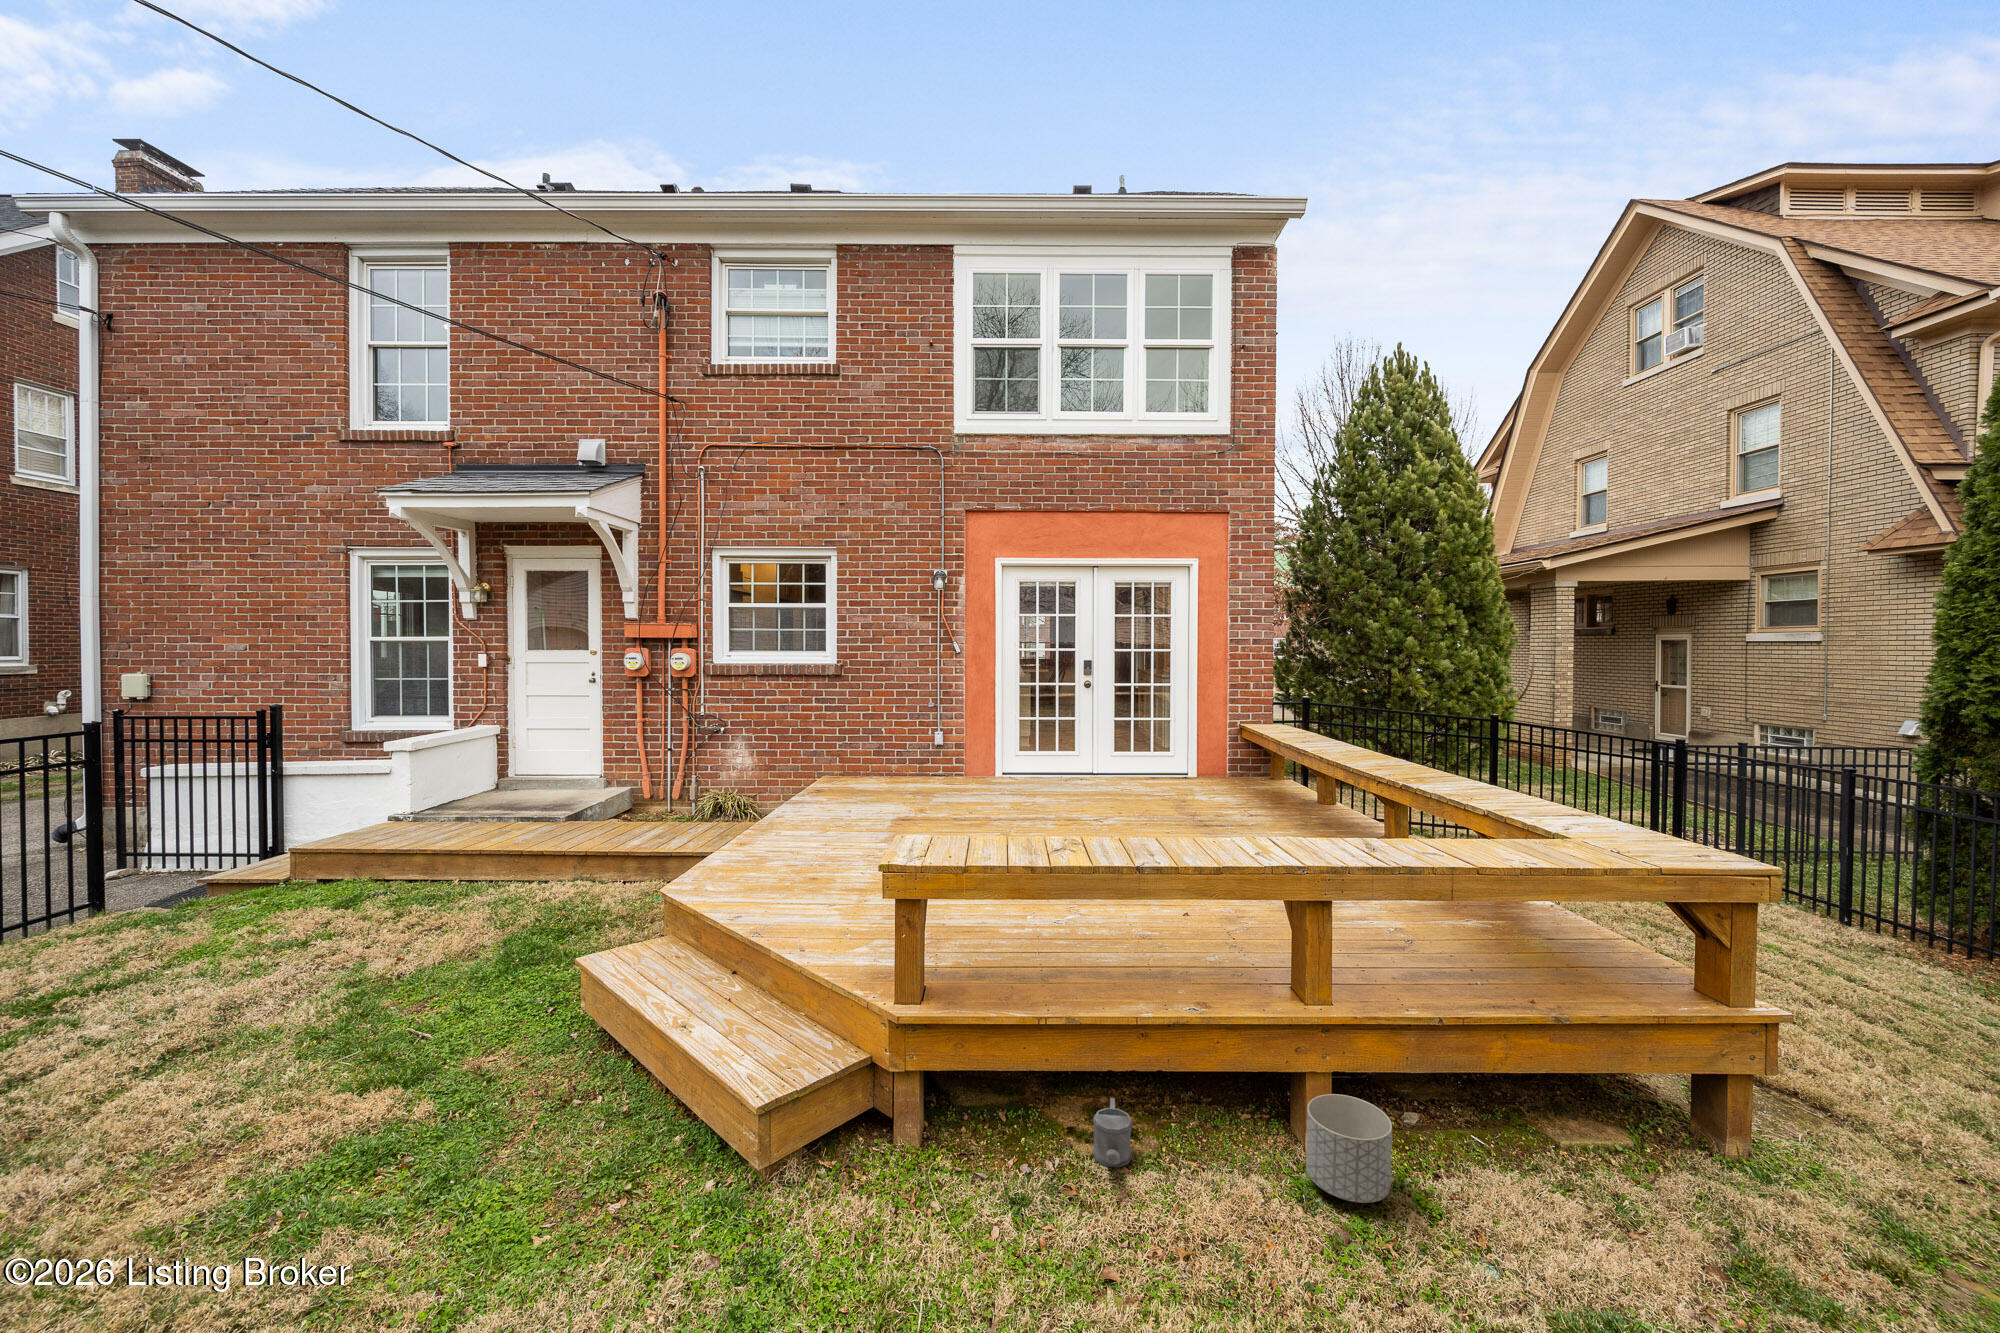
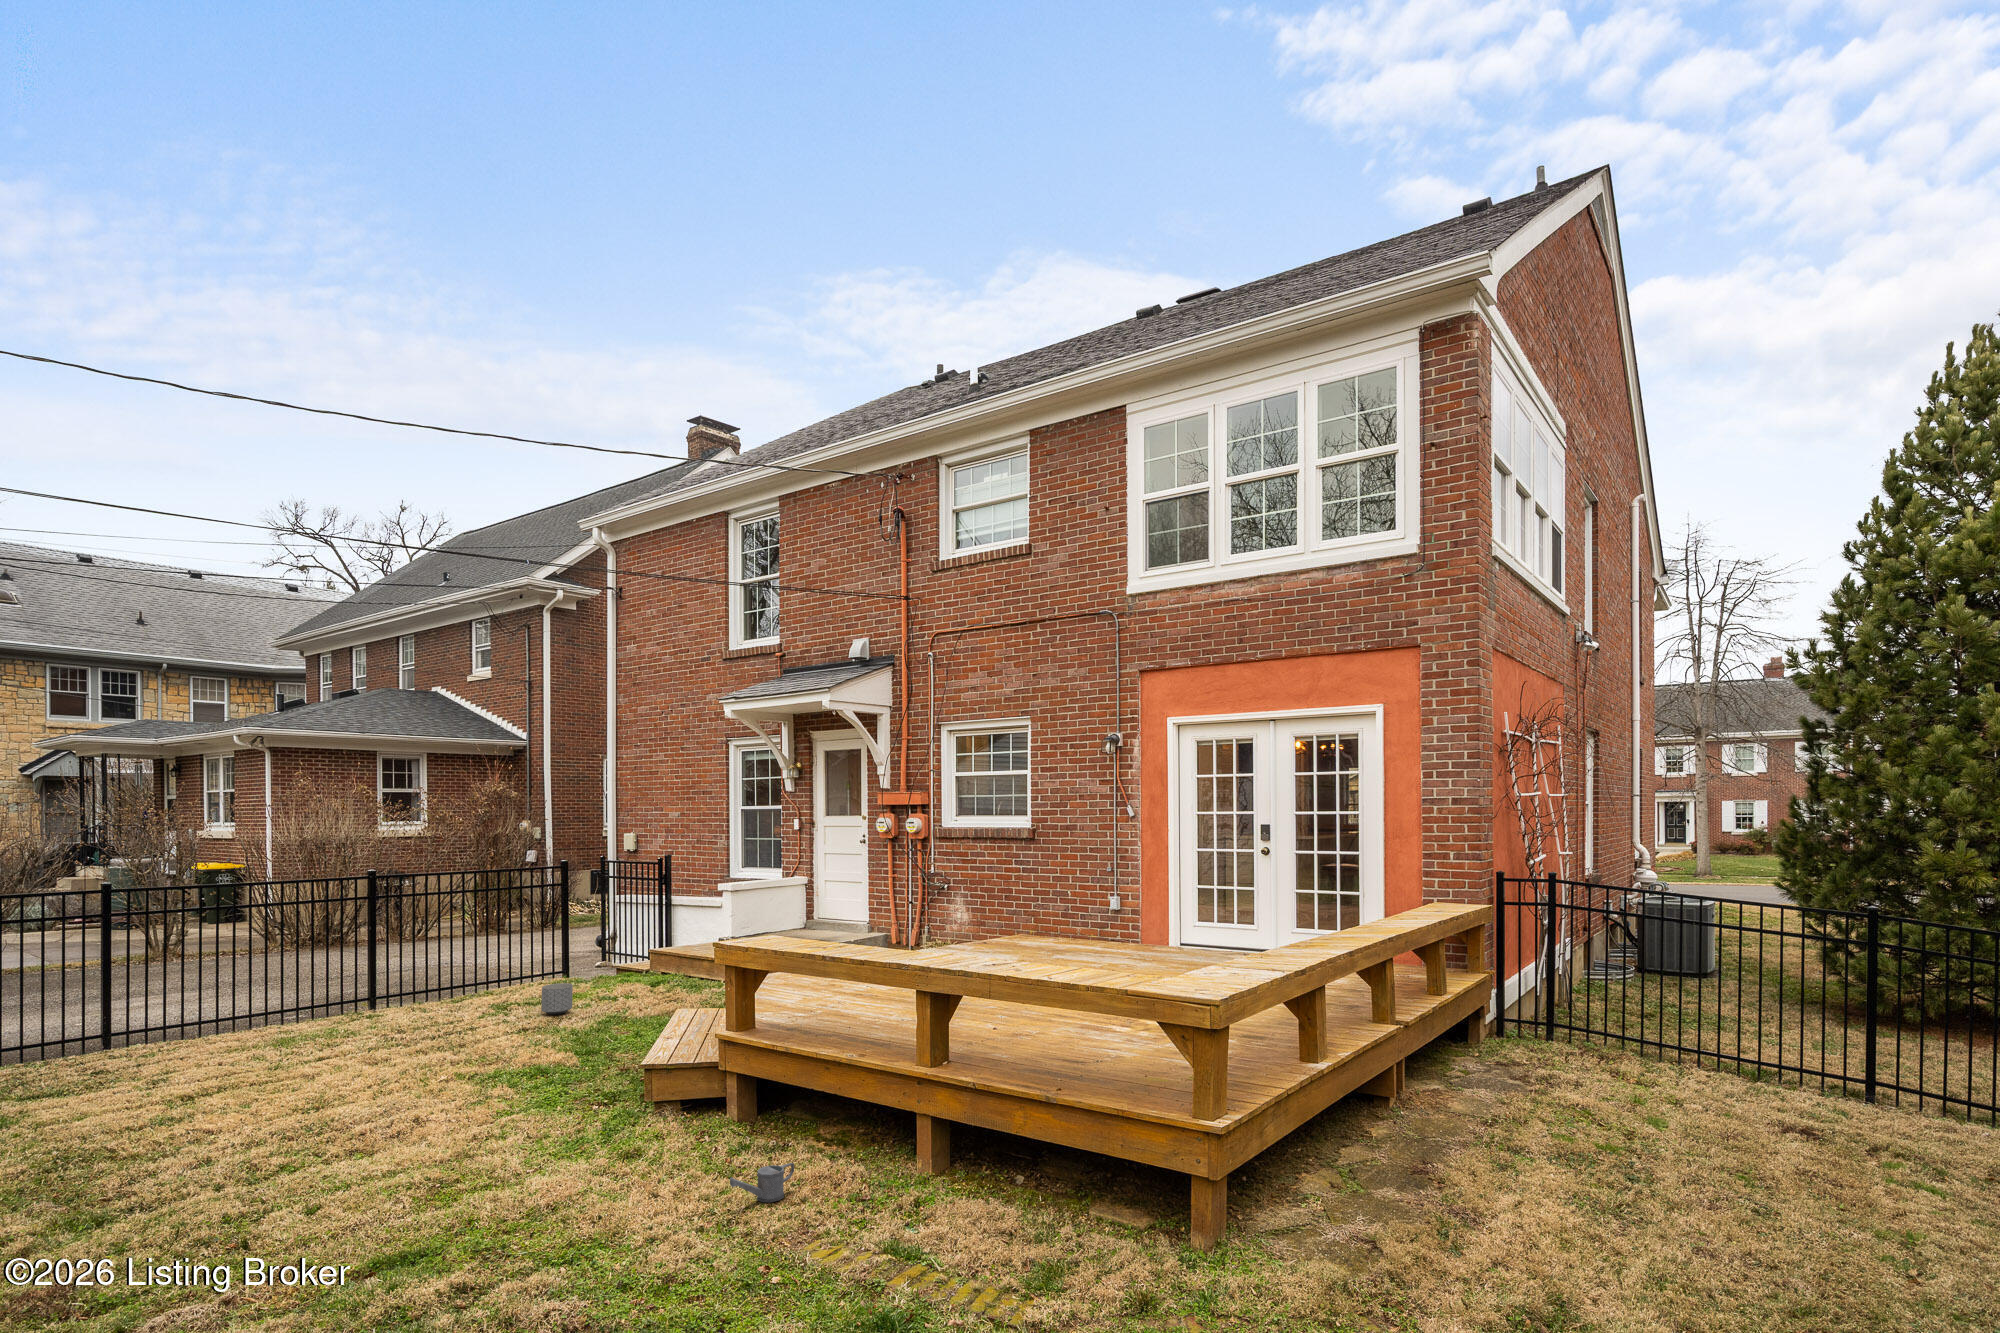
planter: present [1306,1094,1392,1203] -> present [541,983,573,1015]

